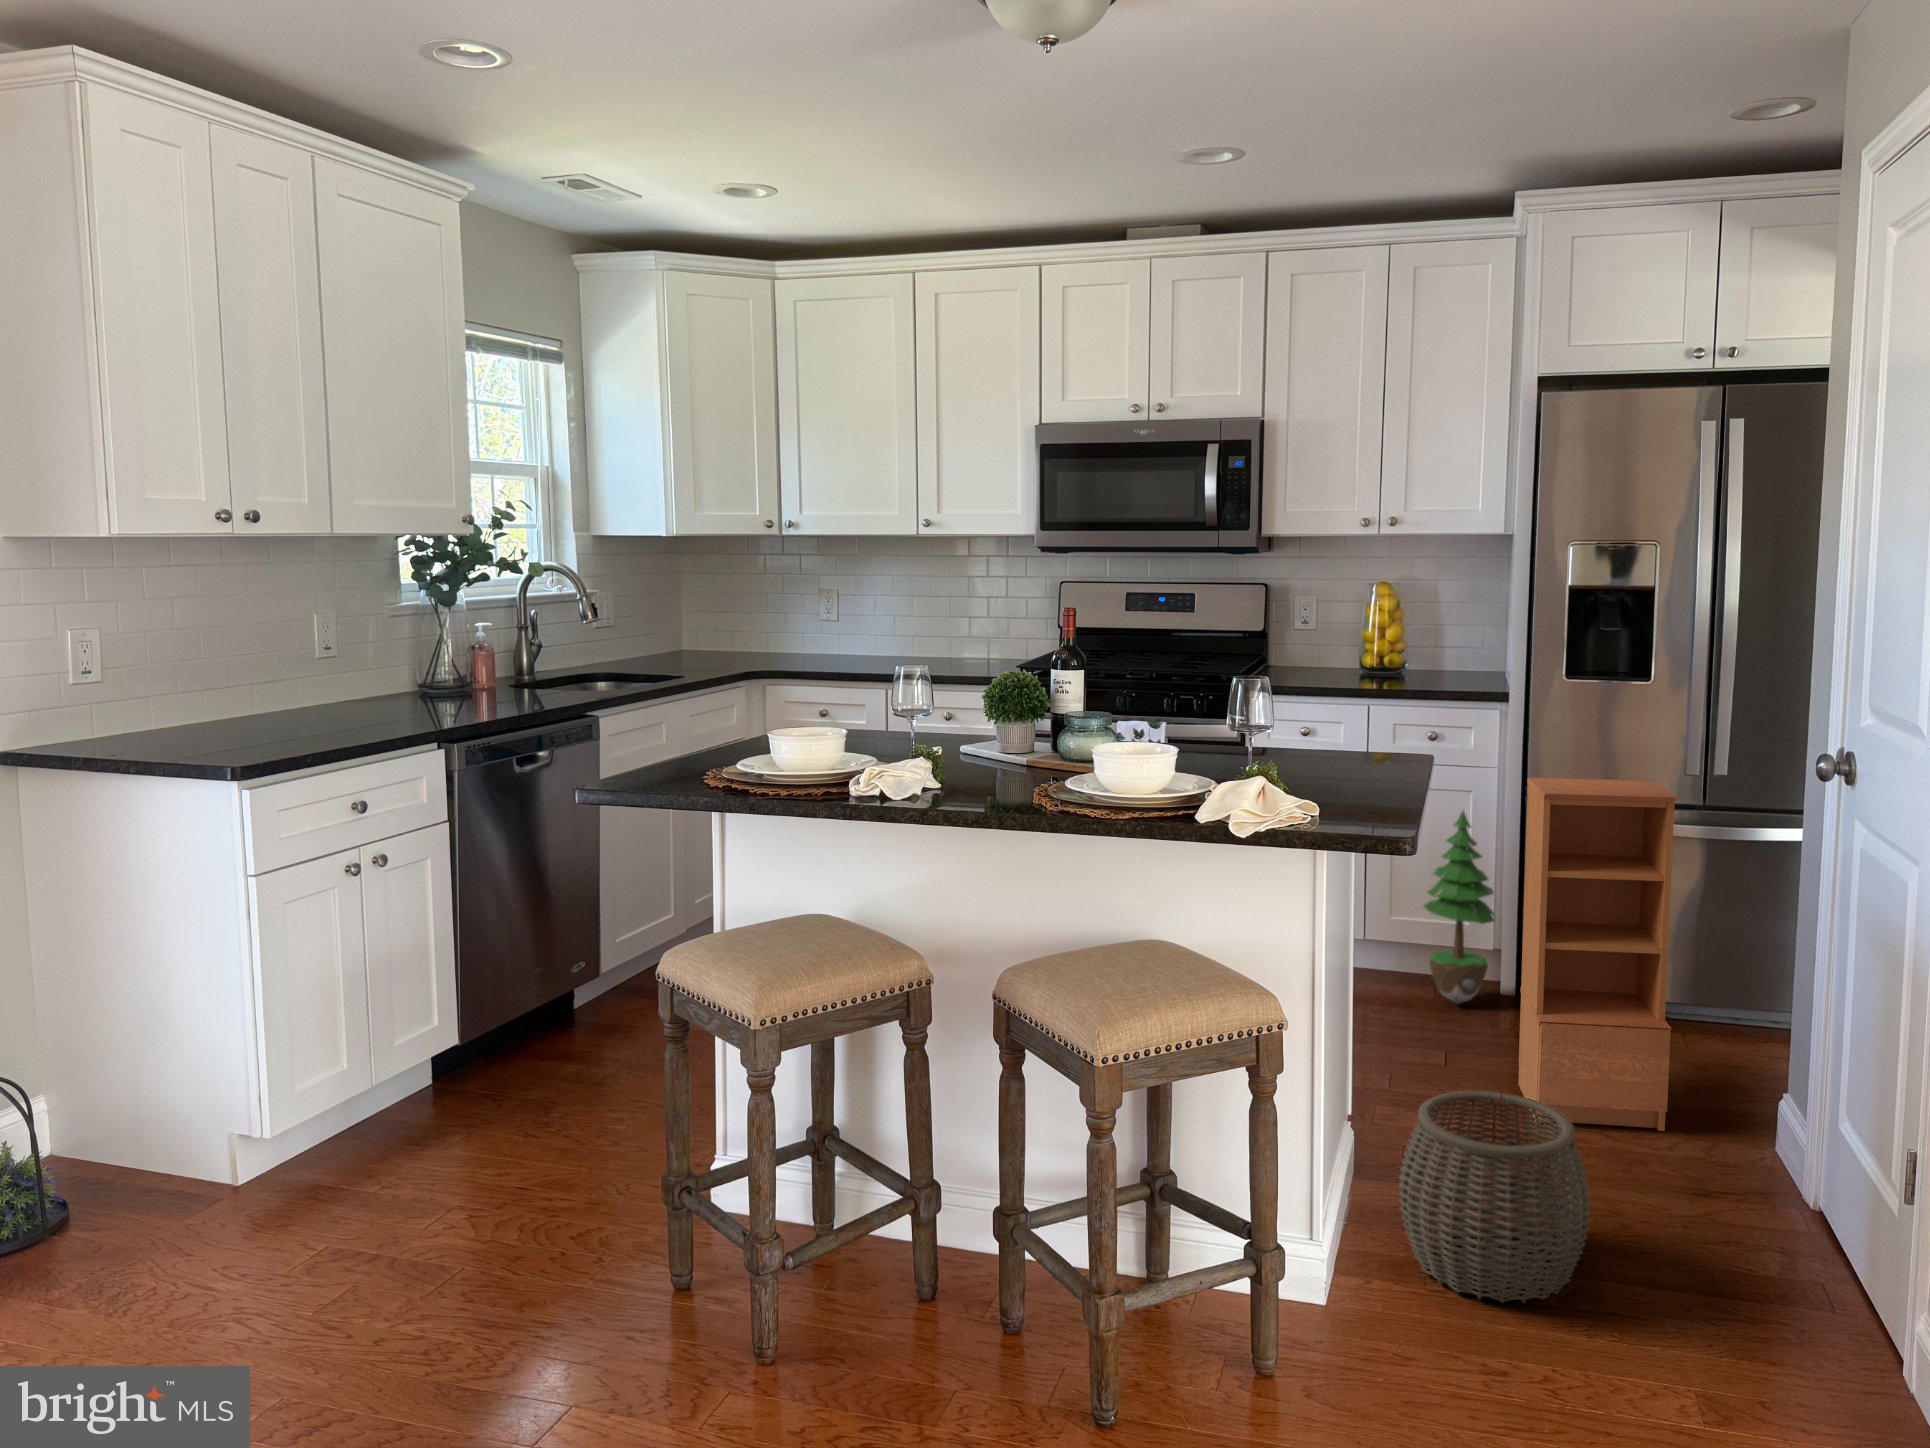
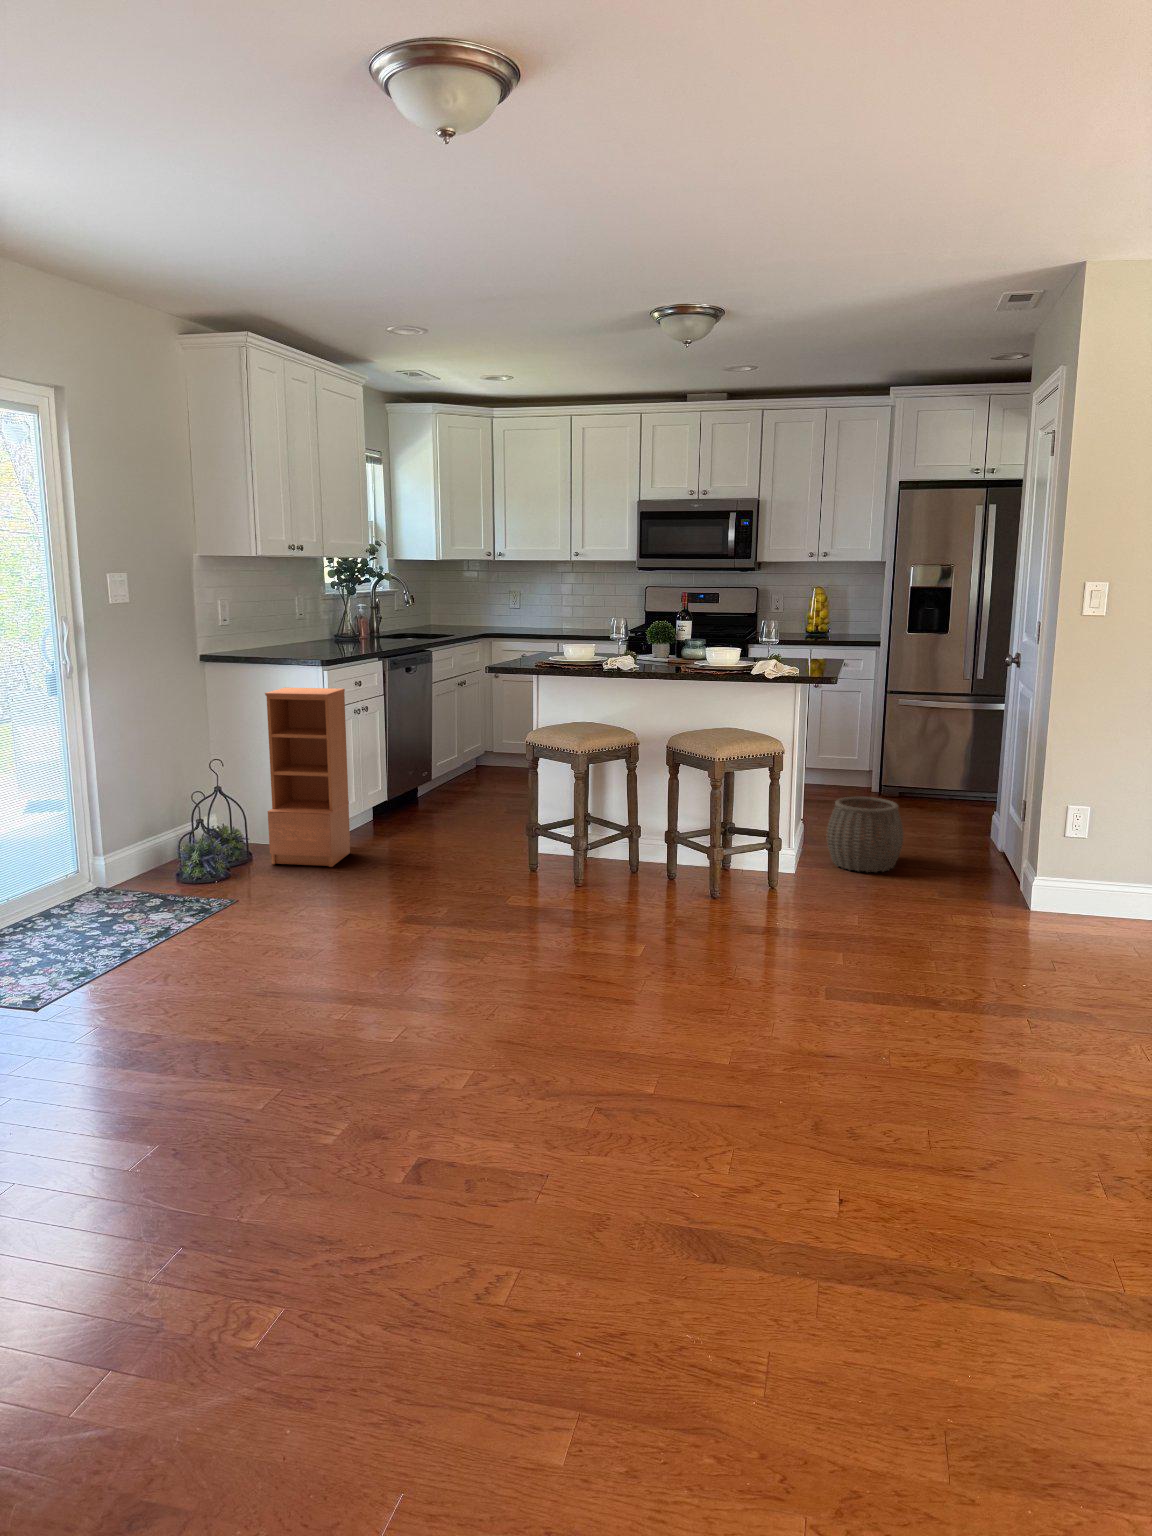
bookcase: present [1518,777,1677,1131] -> present [265,687,350,867]
potted tree: present [1424,811,1495,1004] -> none [835,698,871,795]

